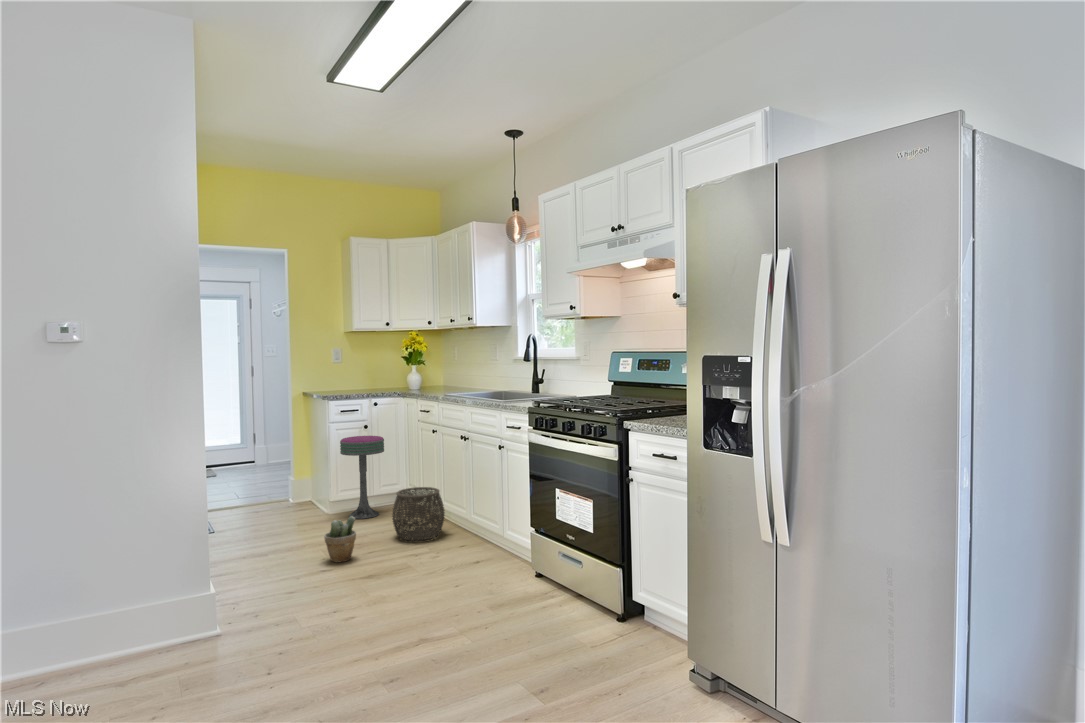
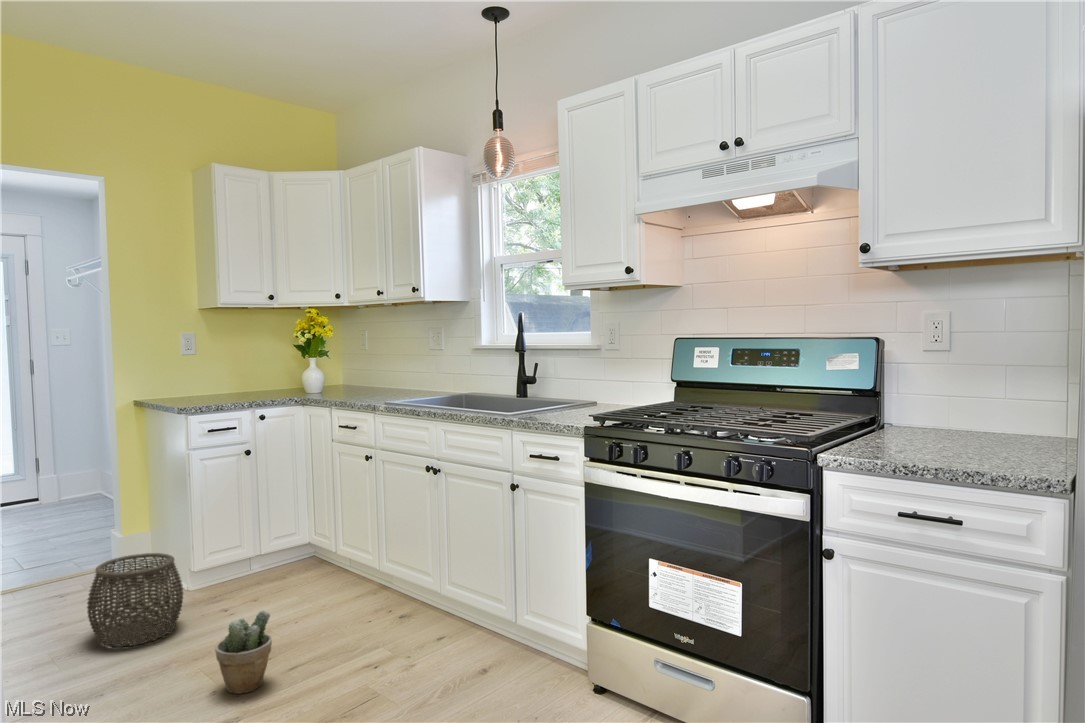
bar stool: present [340,436,384,519] -> none [211,465,283,596]
woven basket: present [392,487,445,541] -> present [87,553,183,647]

